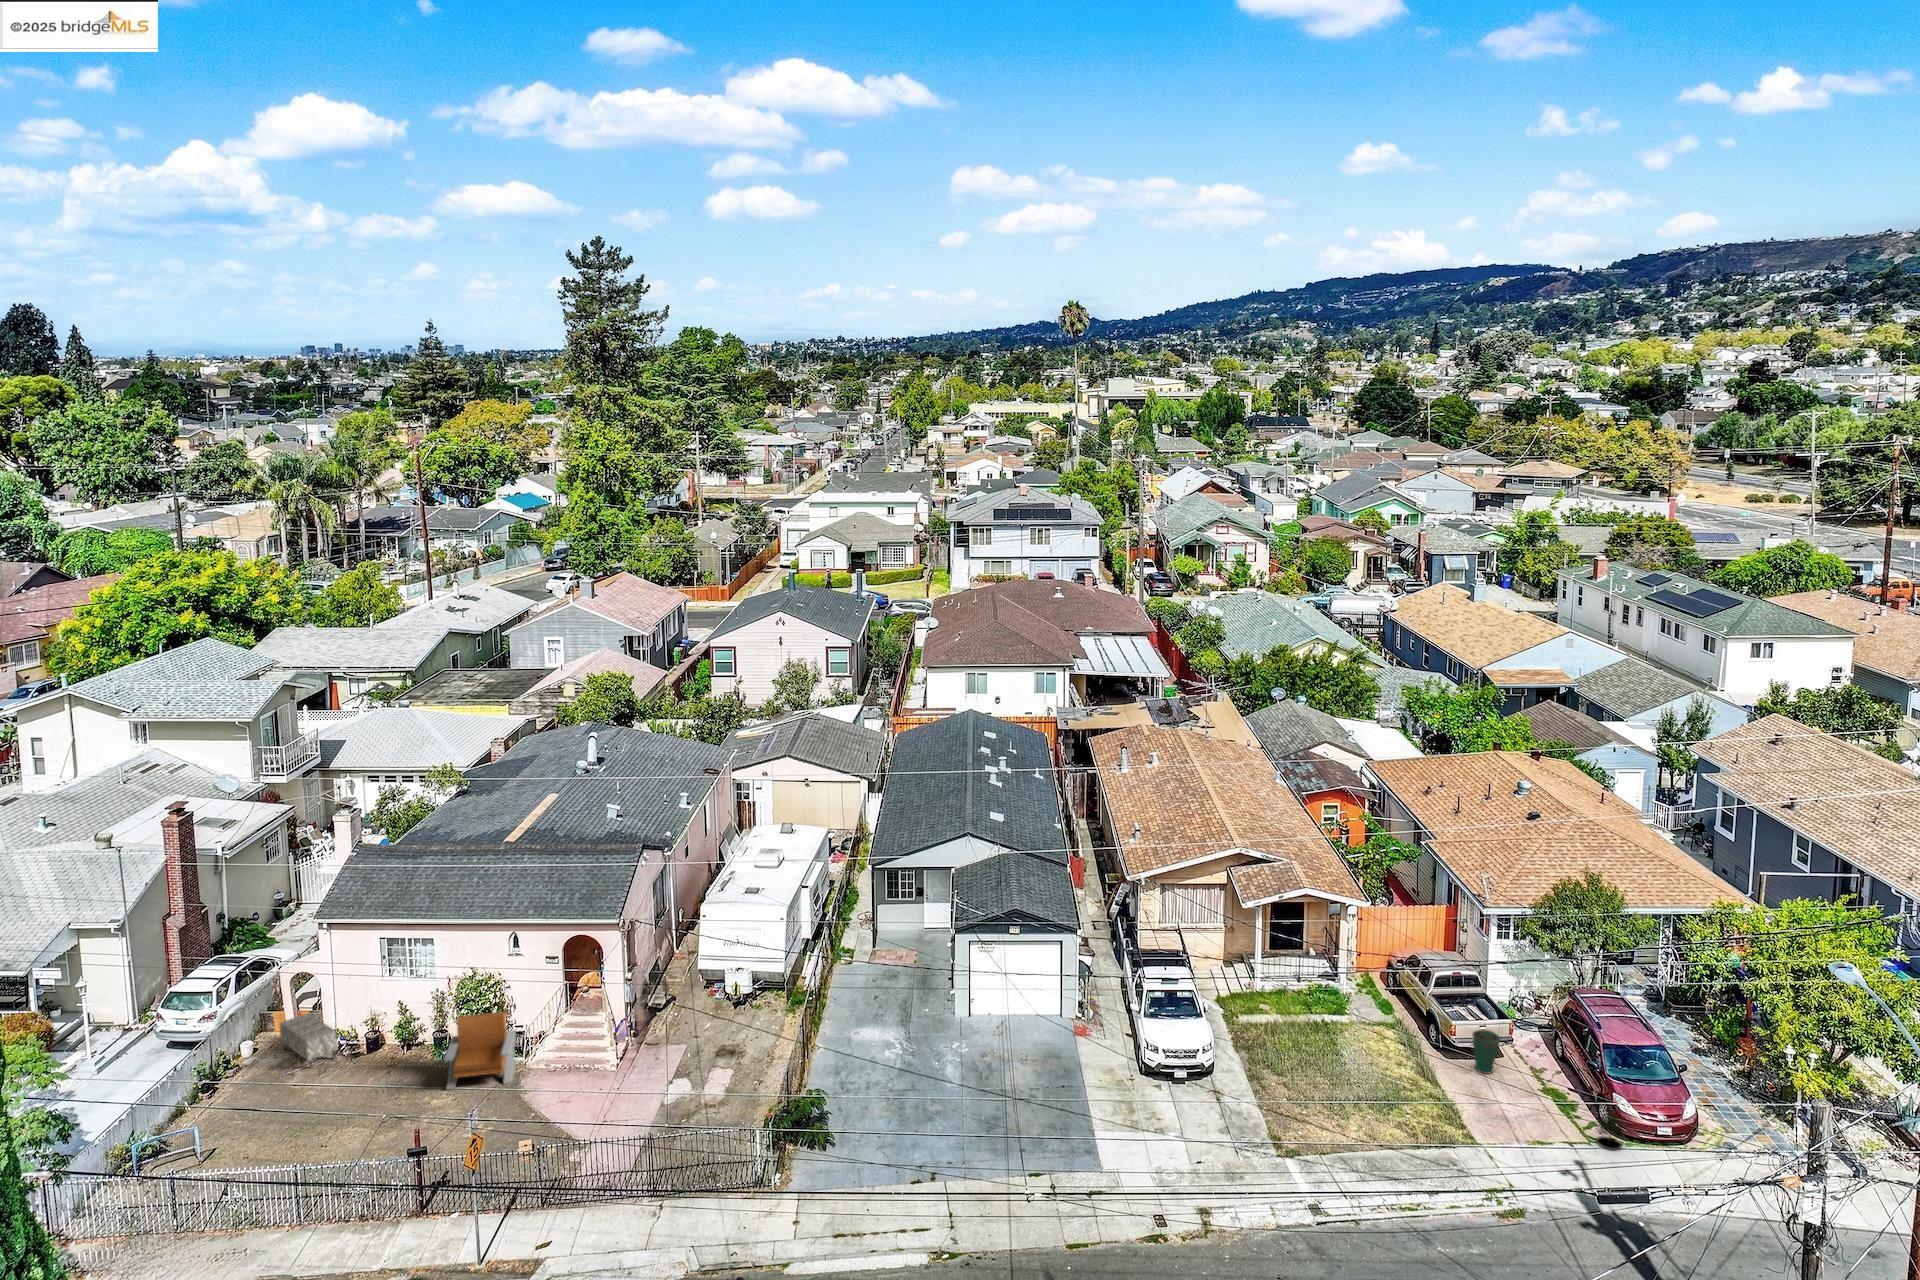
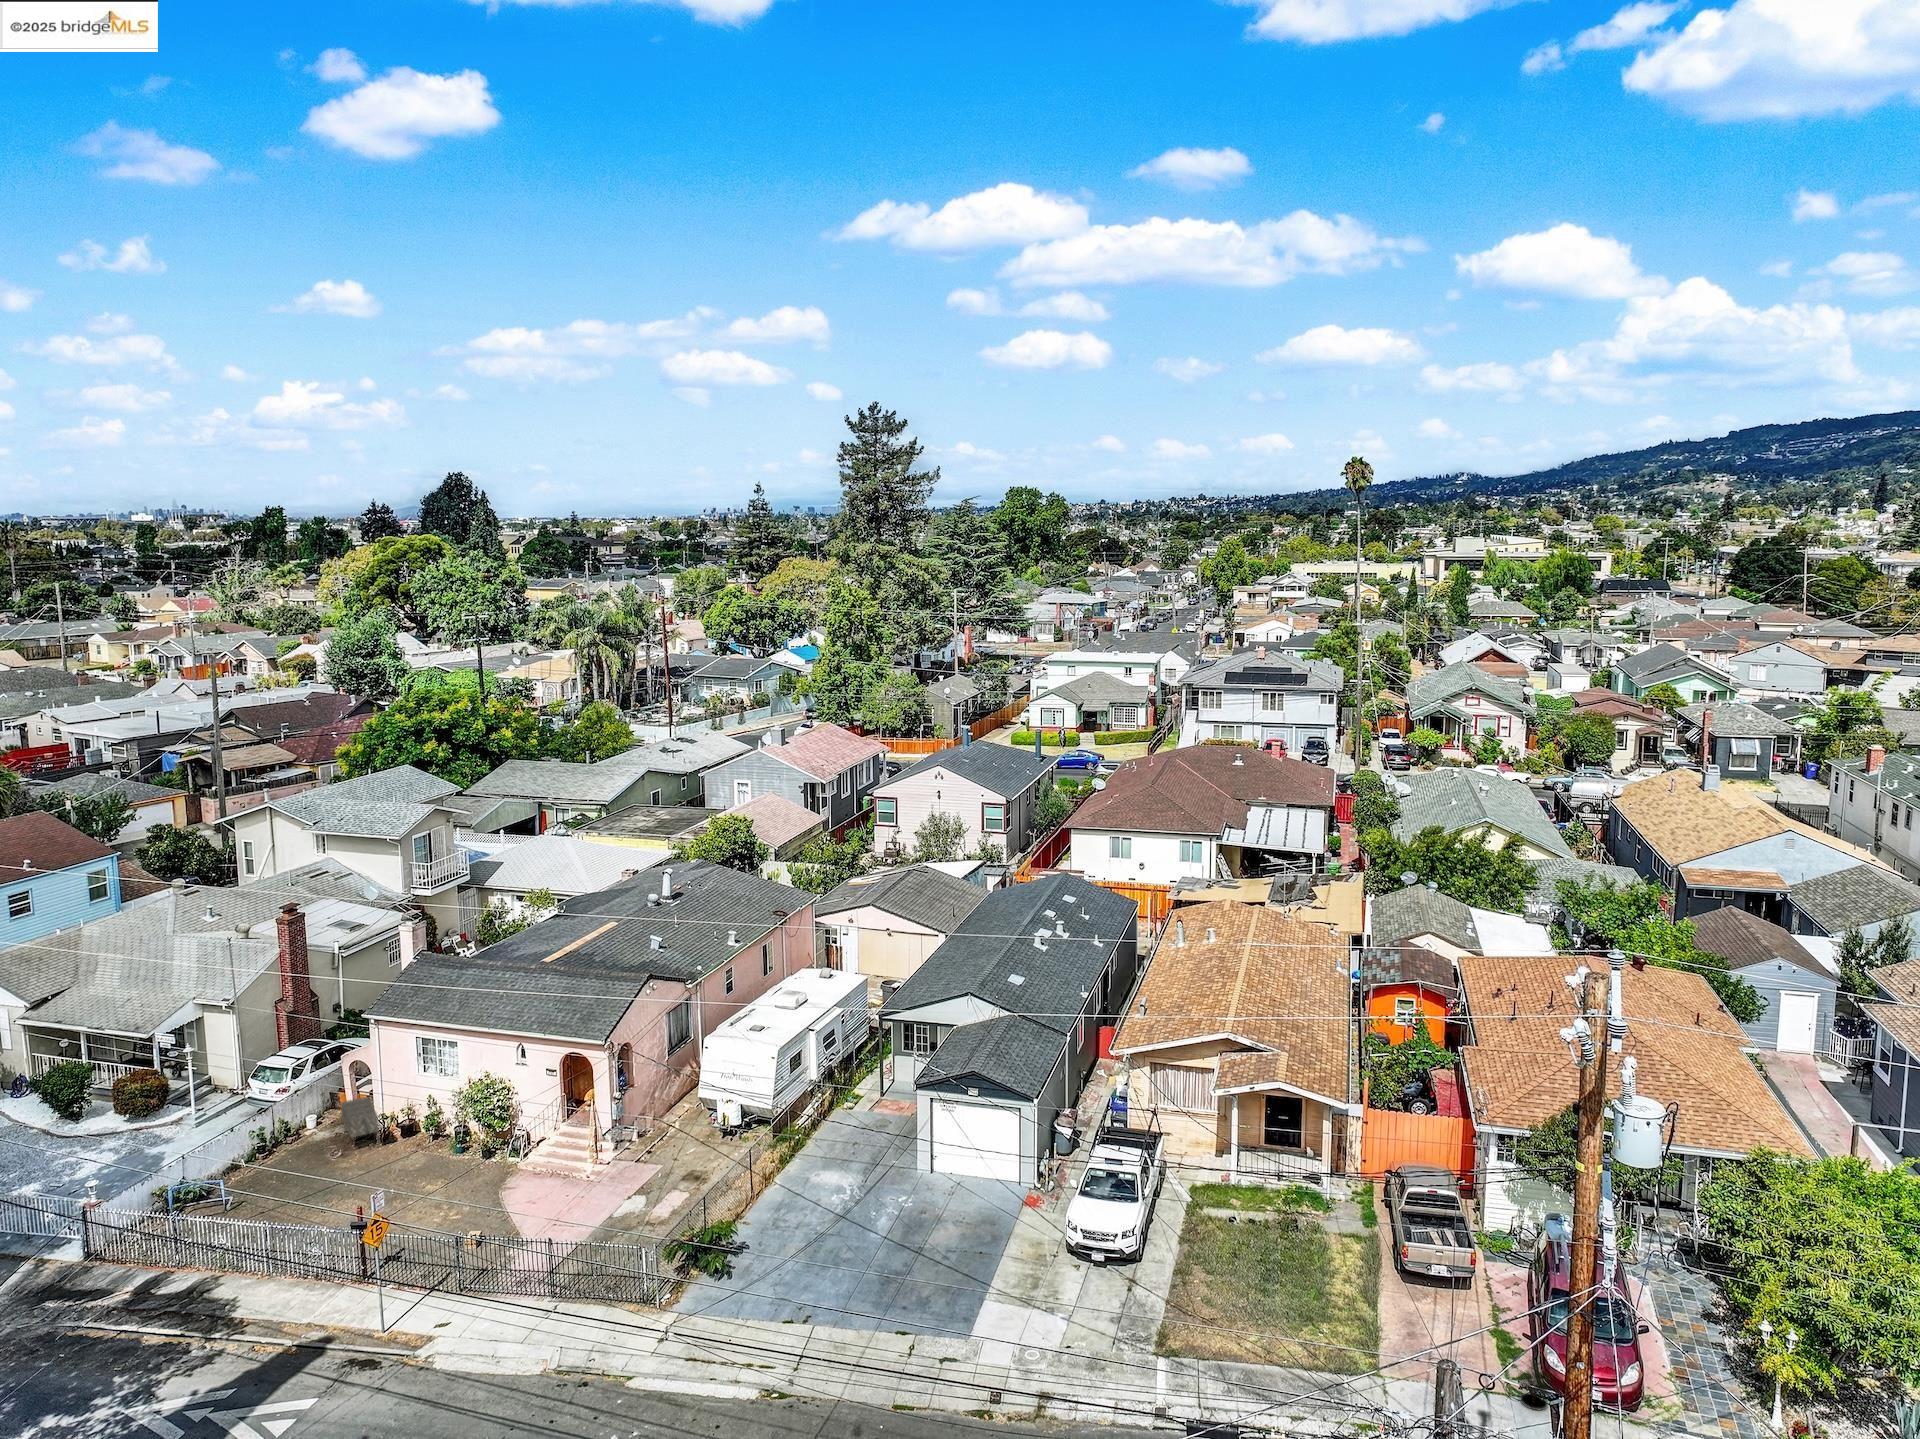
lounge chair: present [444,1012,517,1090] -> none [441,1113,515,1180]
trash can: present [1472,1030,1500,1074] -> none [1424,1256,1455,1306]

